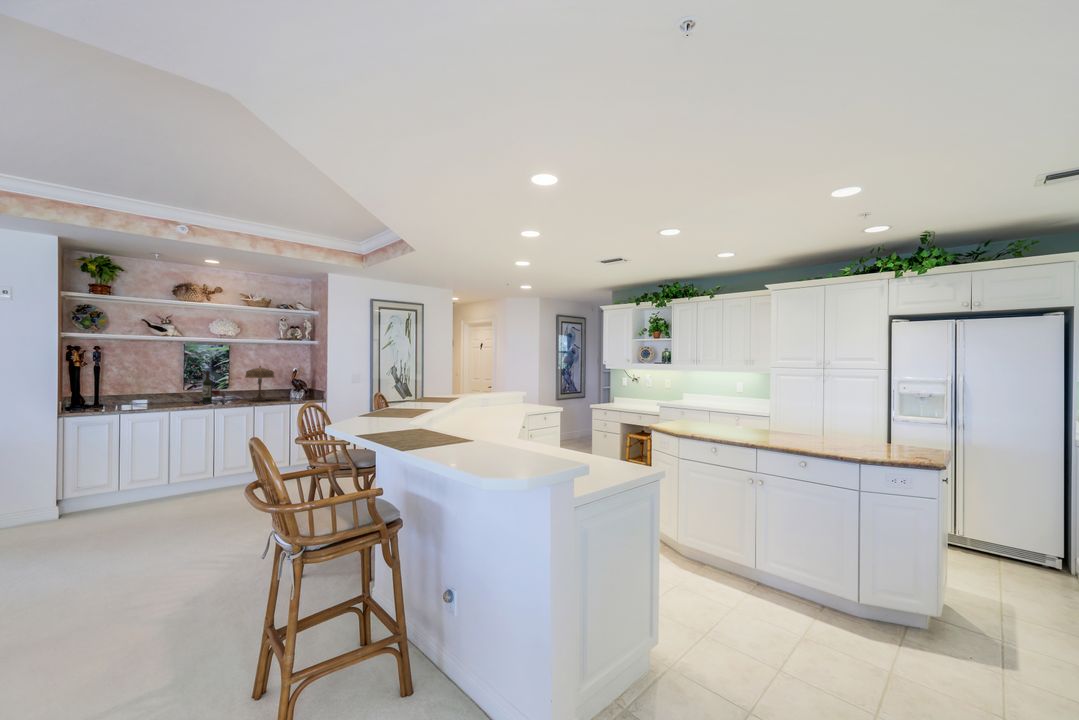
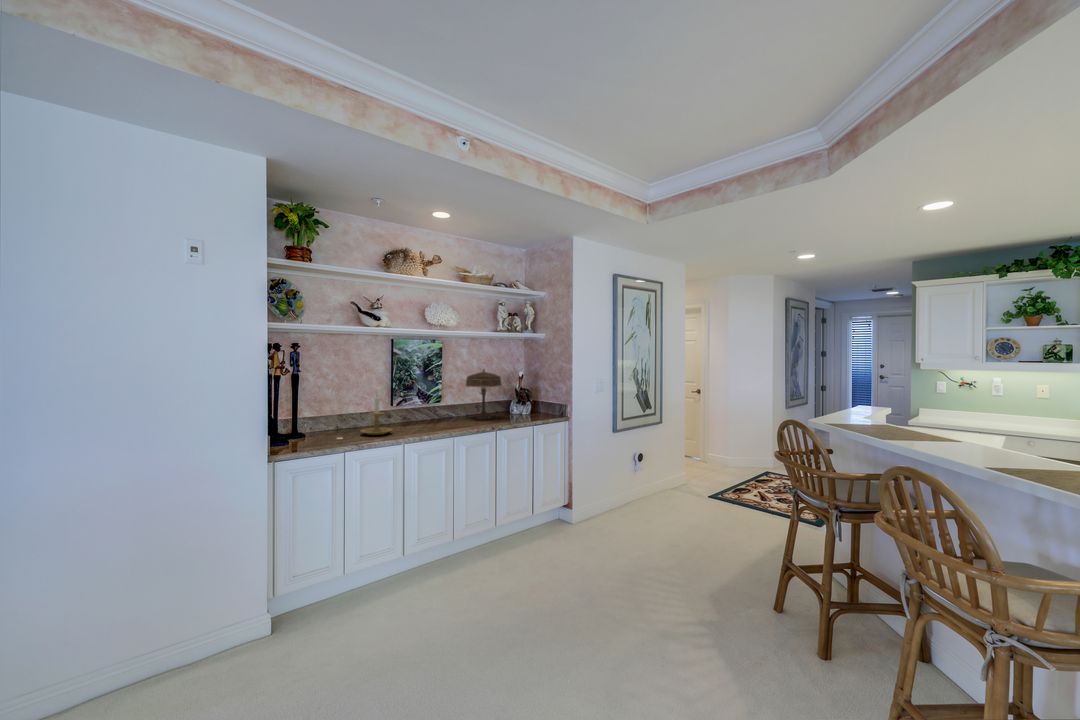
wine bottle: present [194,371,228,404] -> none [412,378,455,428]
candle holder: none [143,381,174,407] -> present [361,397,398,435]

